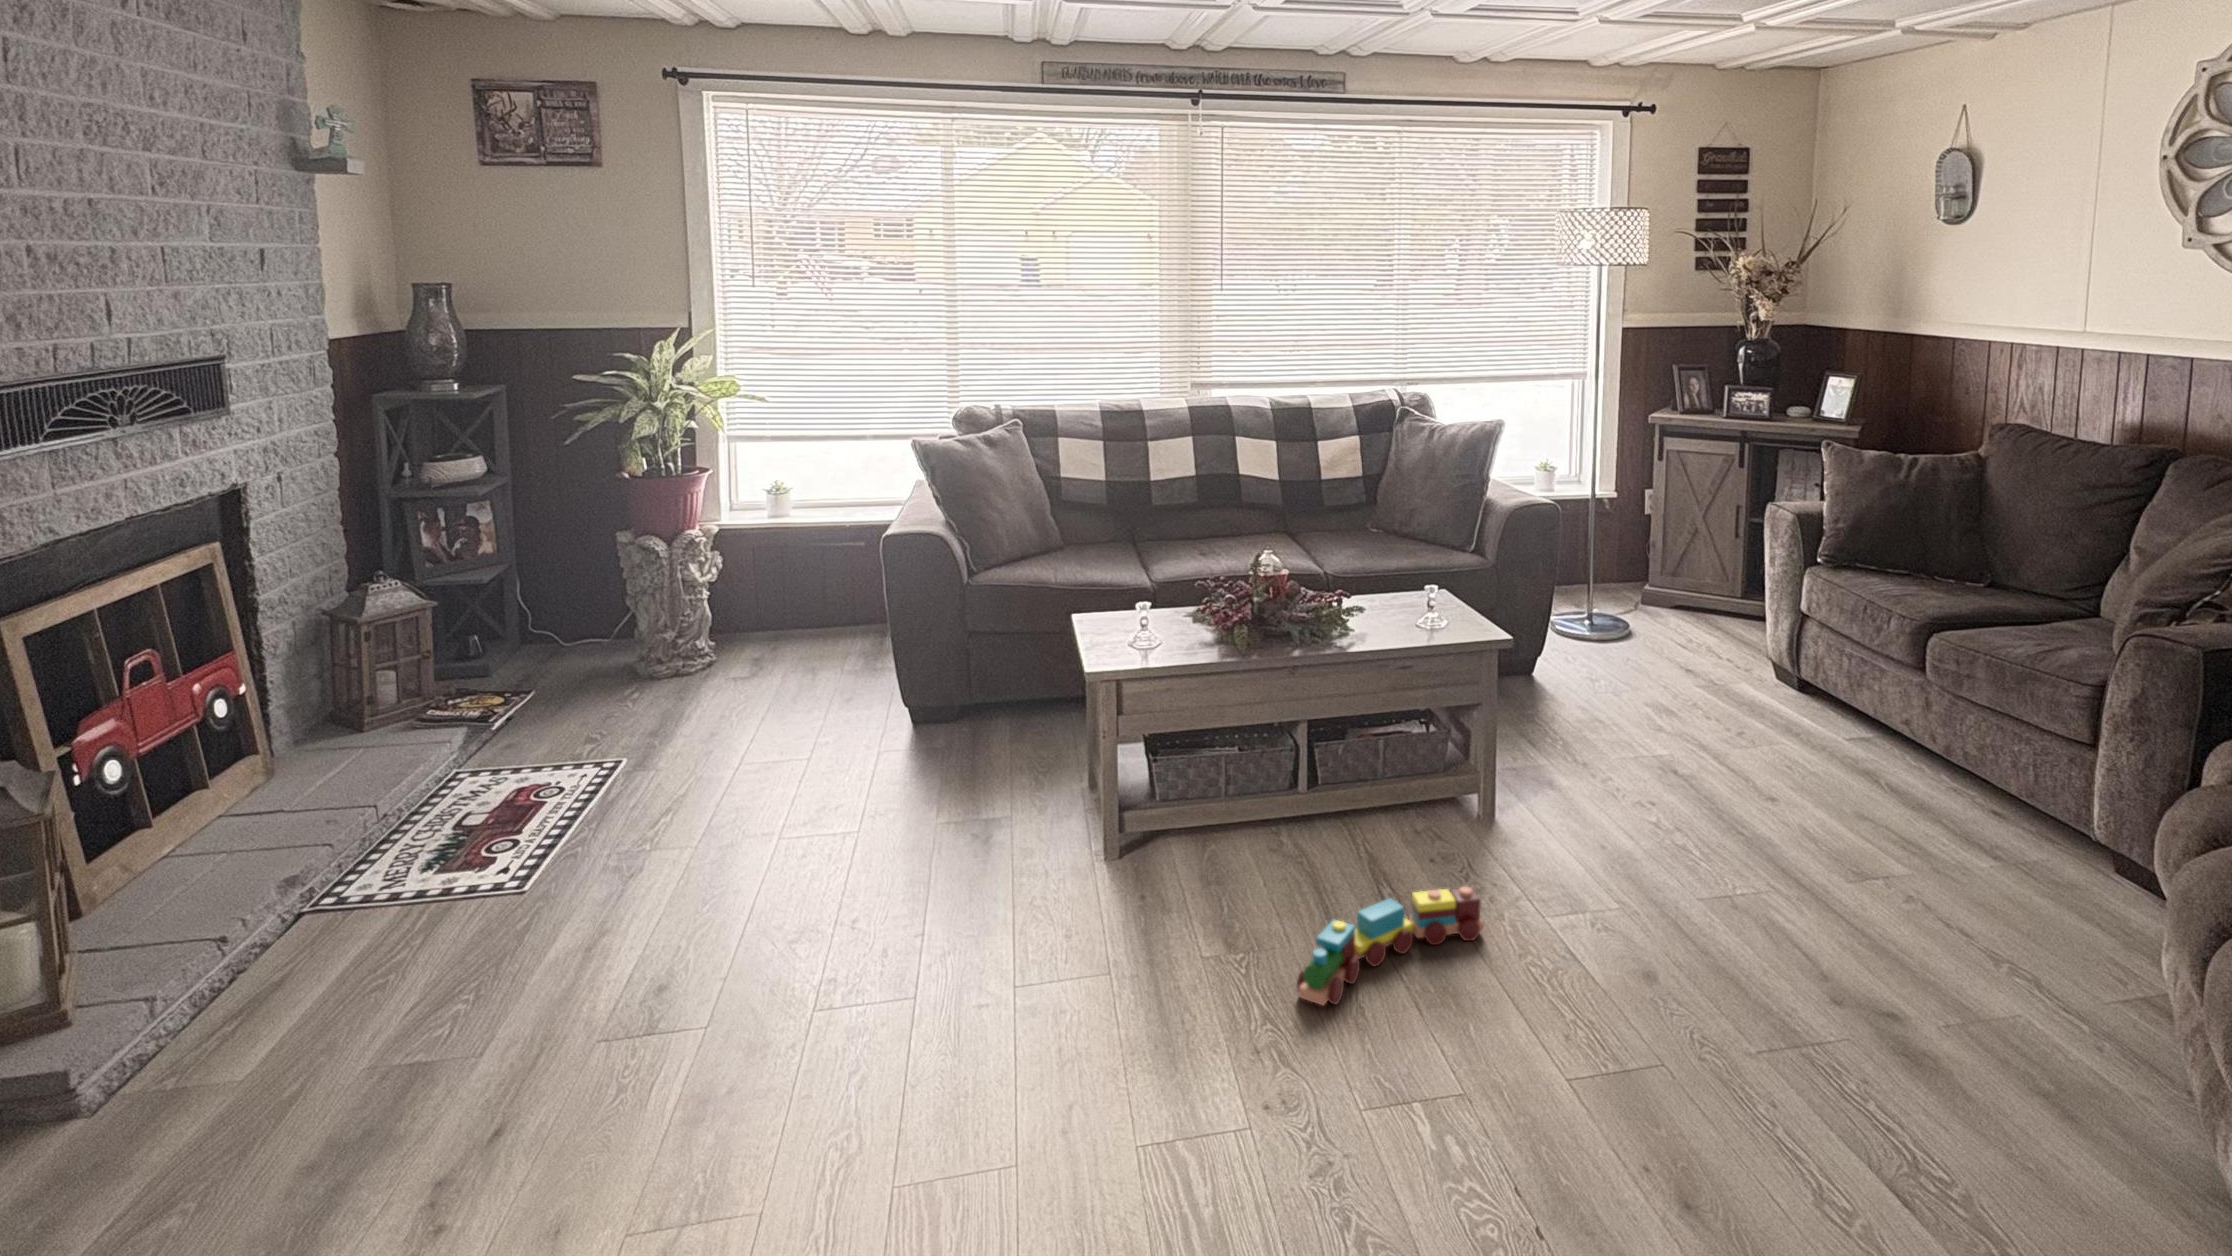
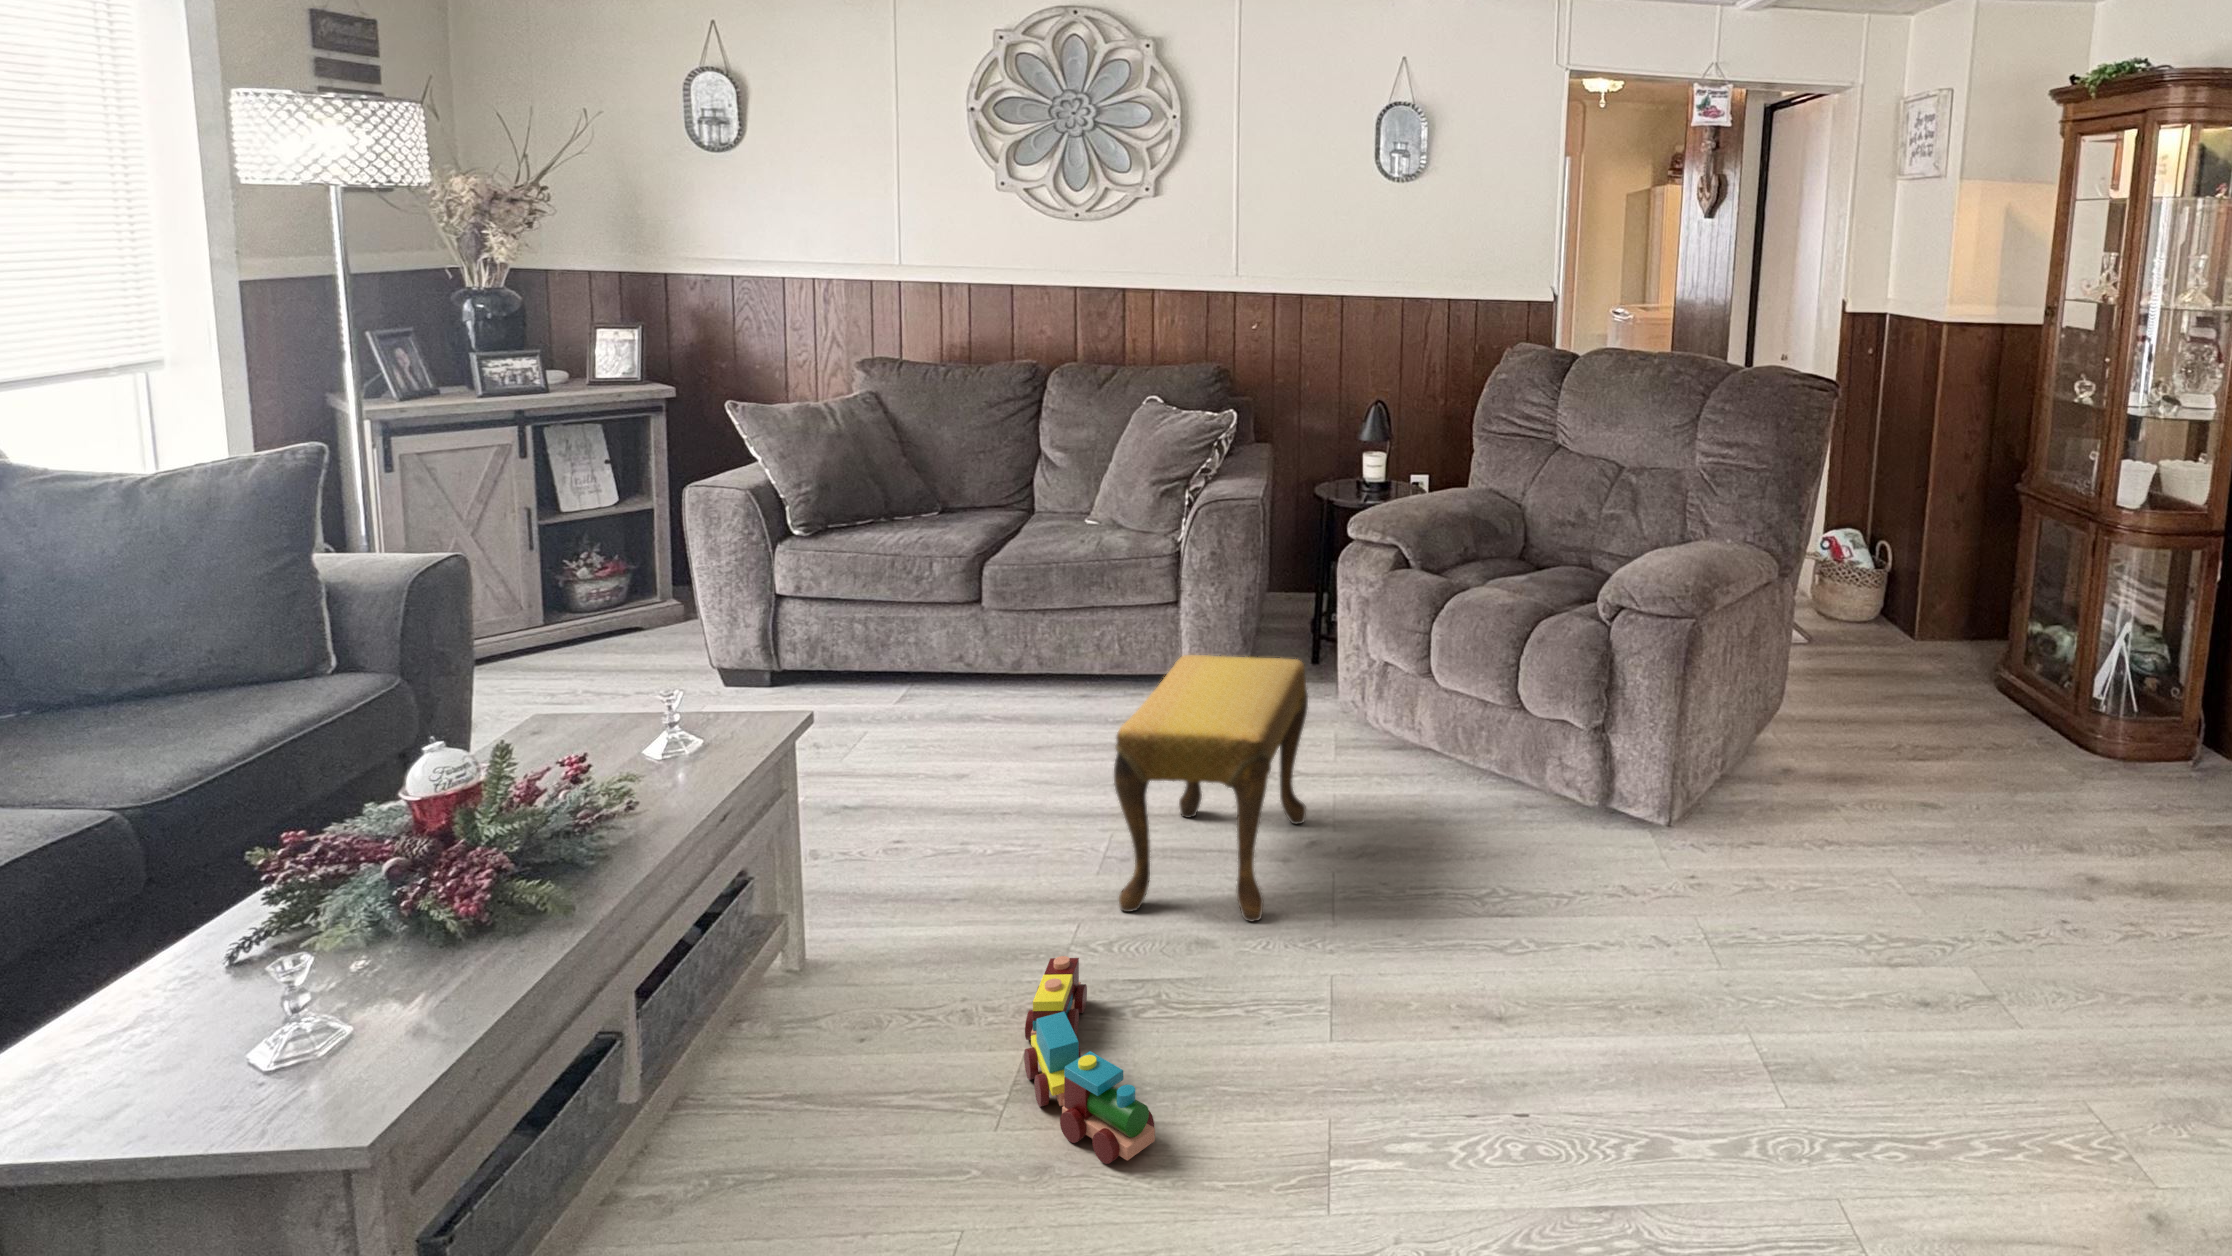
footstool: none [1615,749,1907,1008] -> present [1114,655,1308,922]

